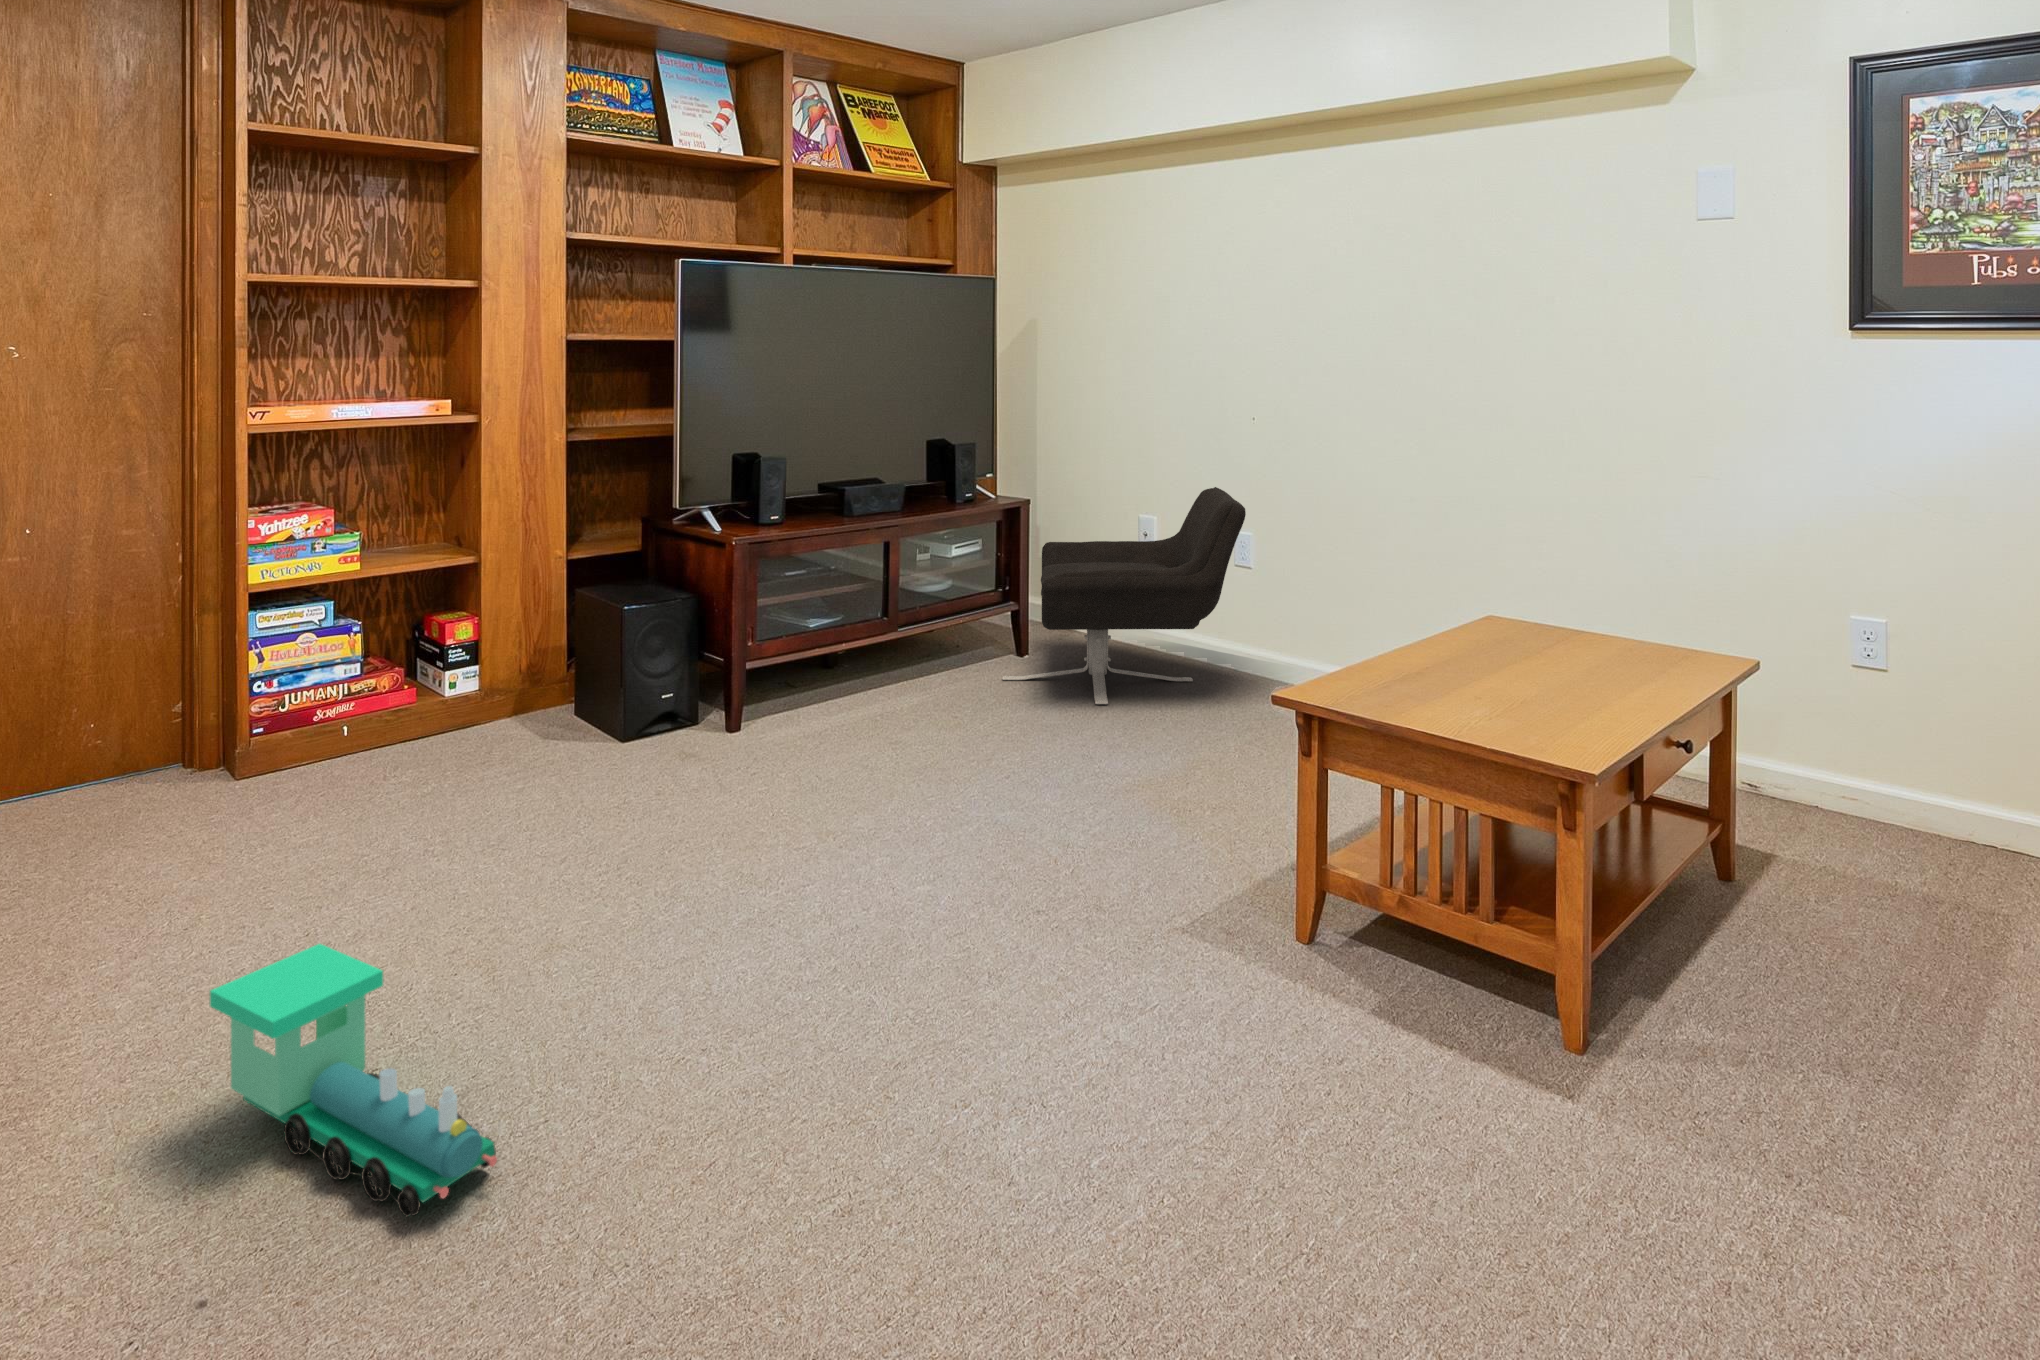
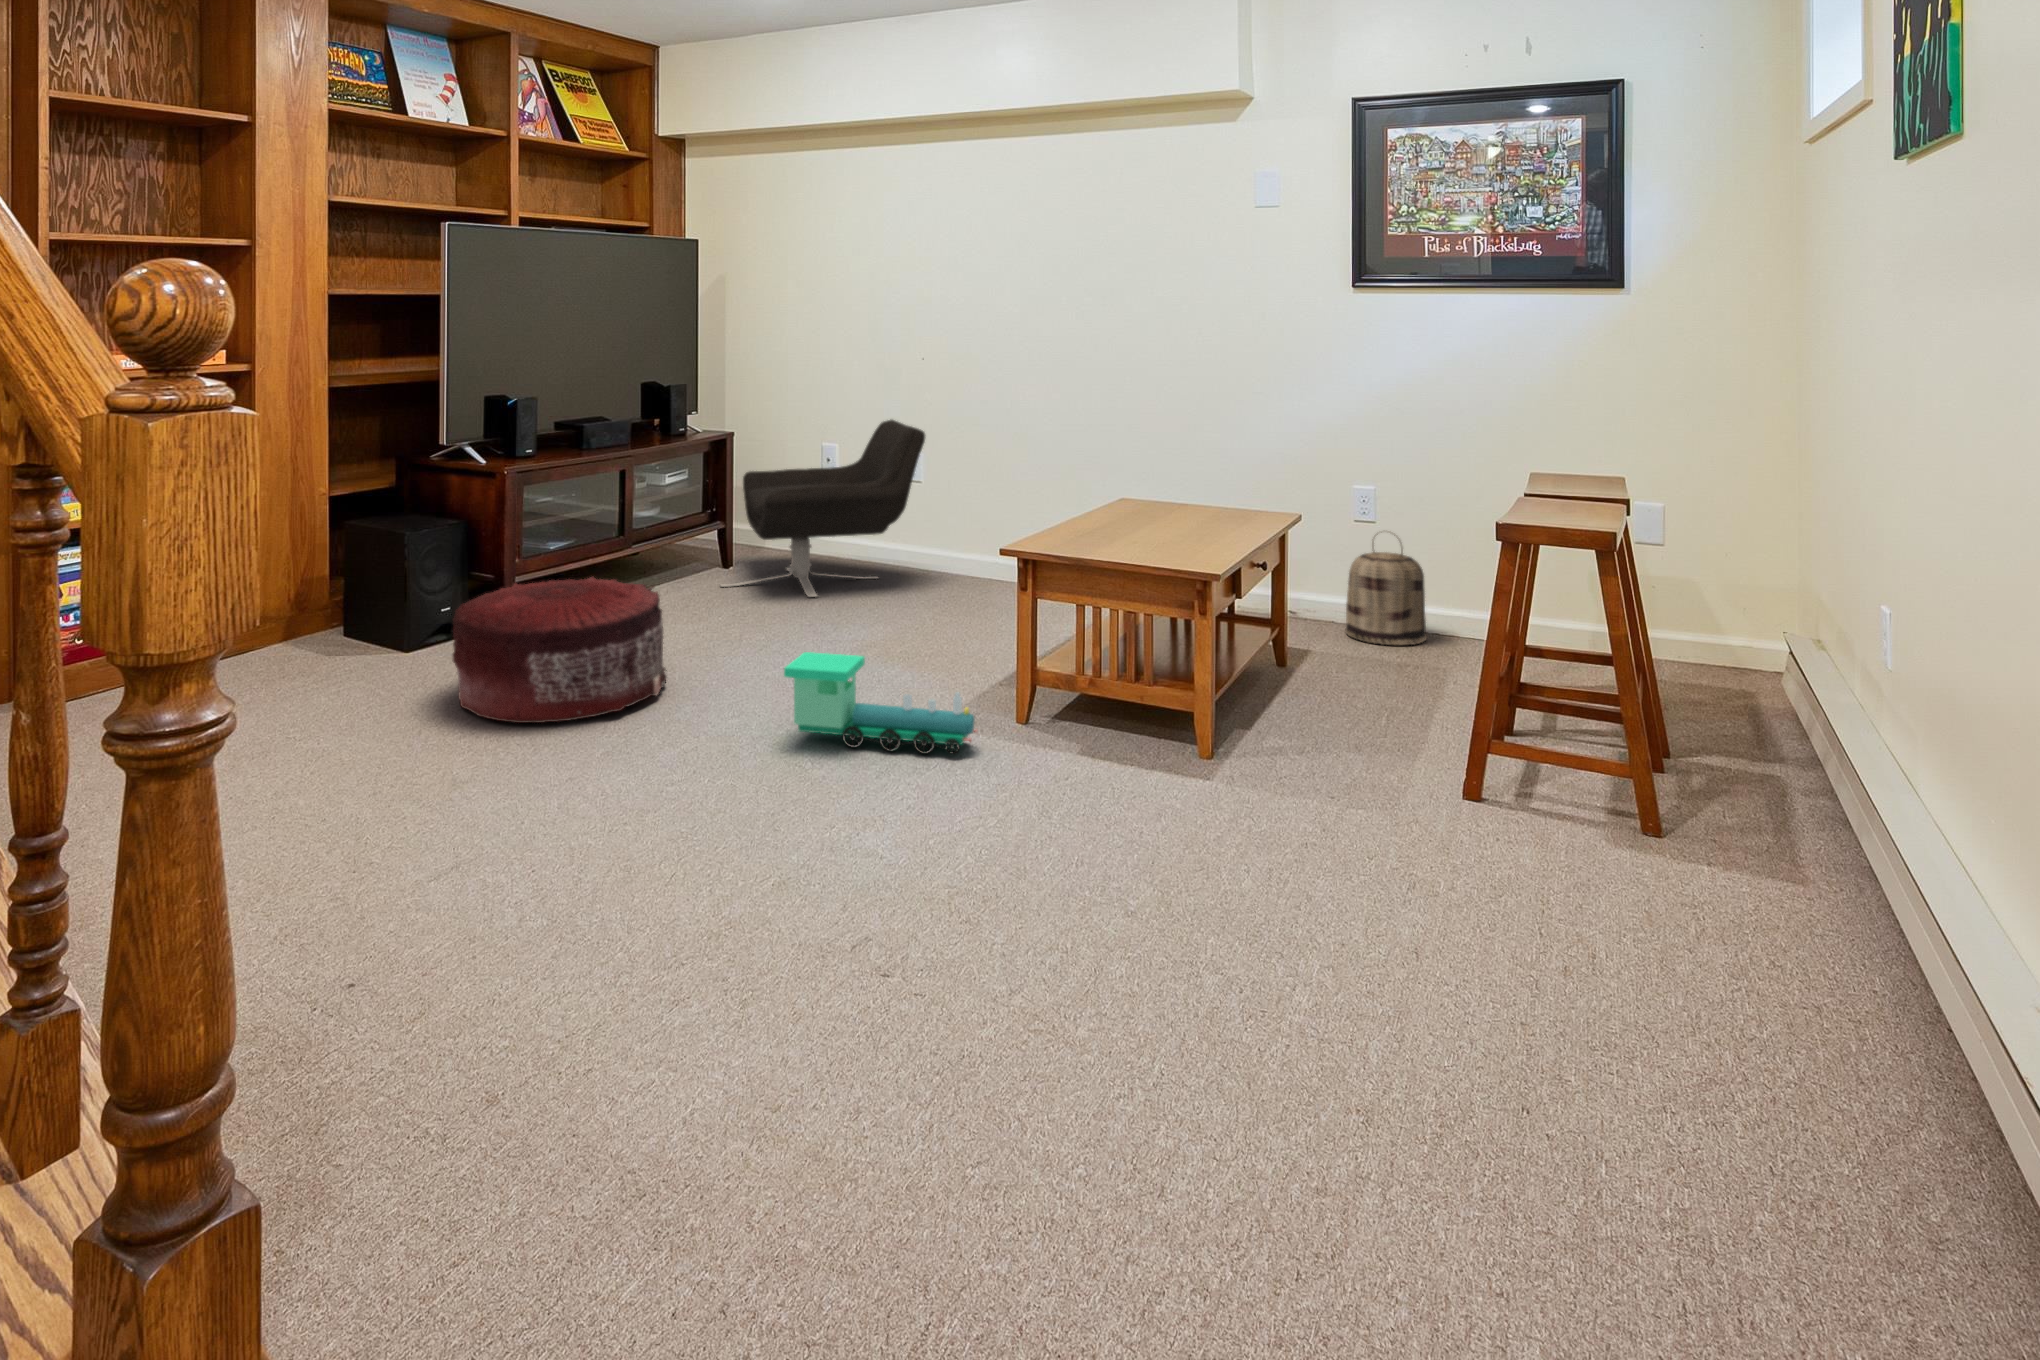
pouf: none [591,682,866,885] -> present [453,577,667,723]
basket: none [1840,691,1983,873] -> present [1345,535,1427,645]
toy train: present [210,944,497,1217] -> present [784,652,977,754]

